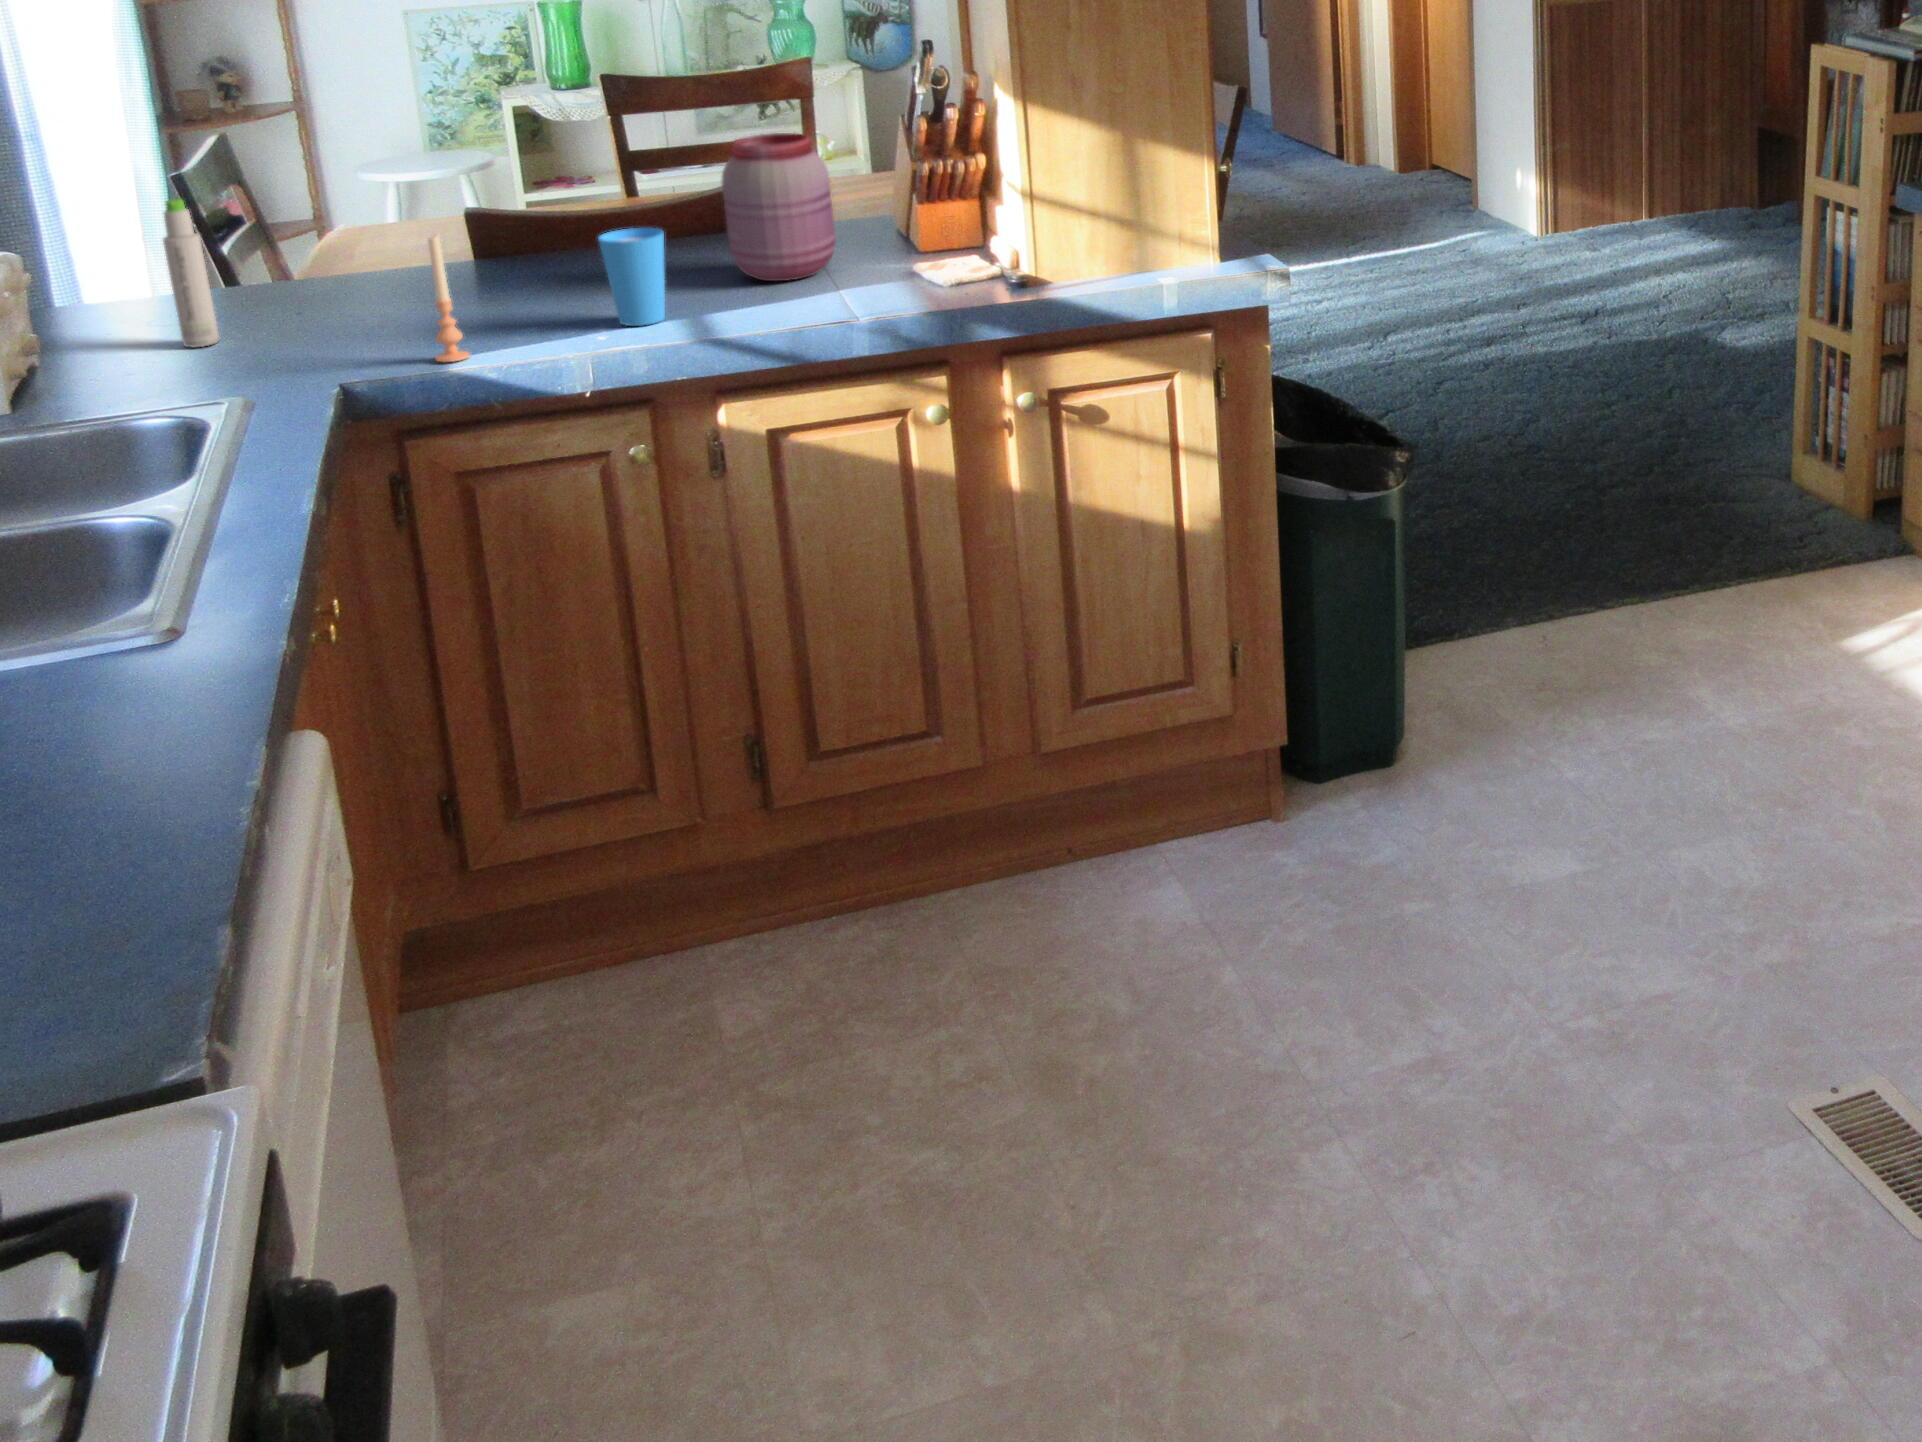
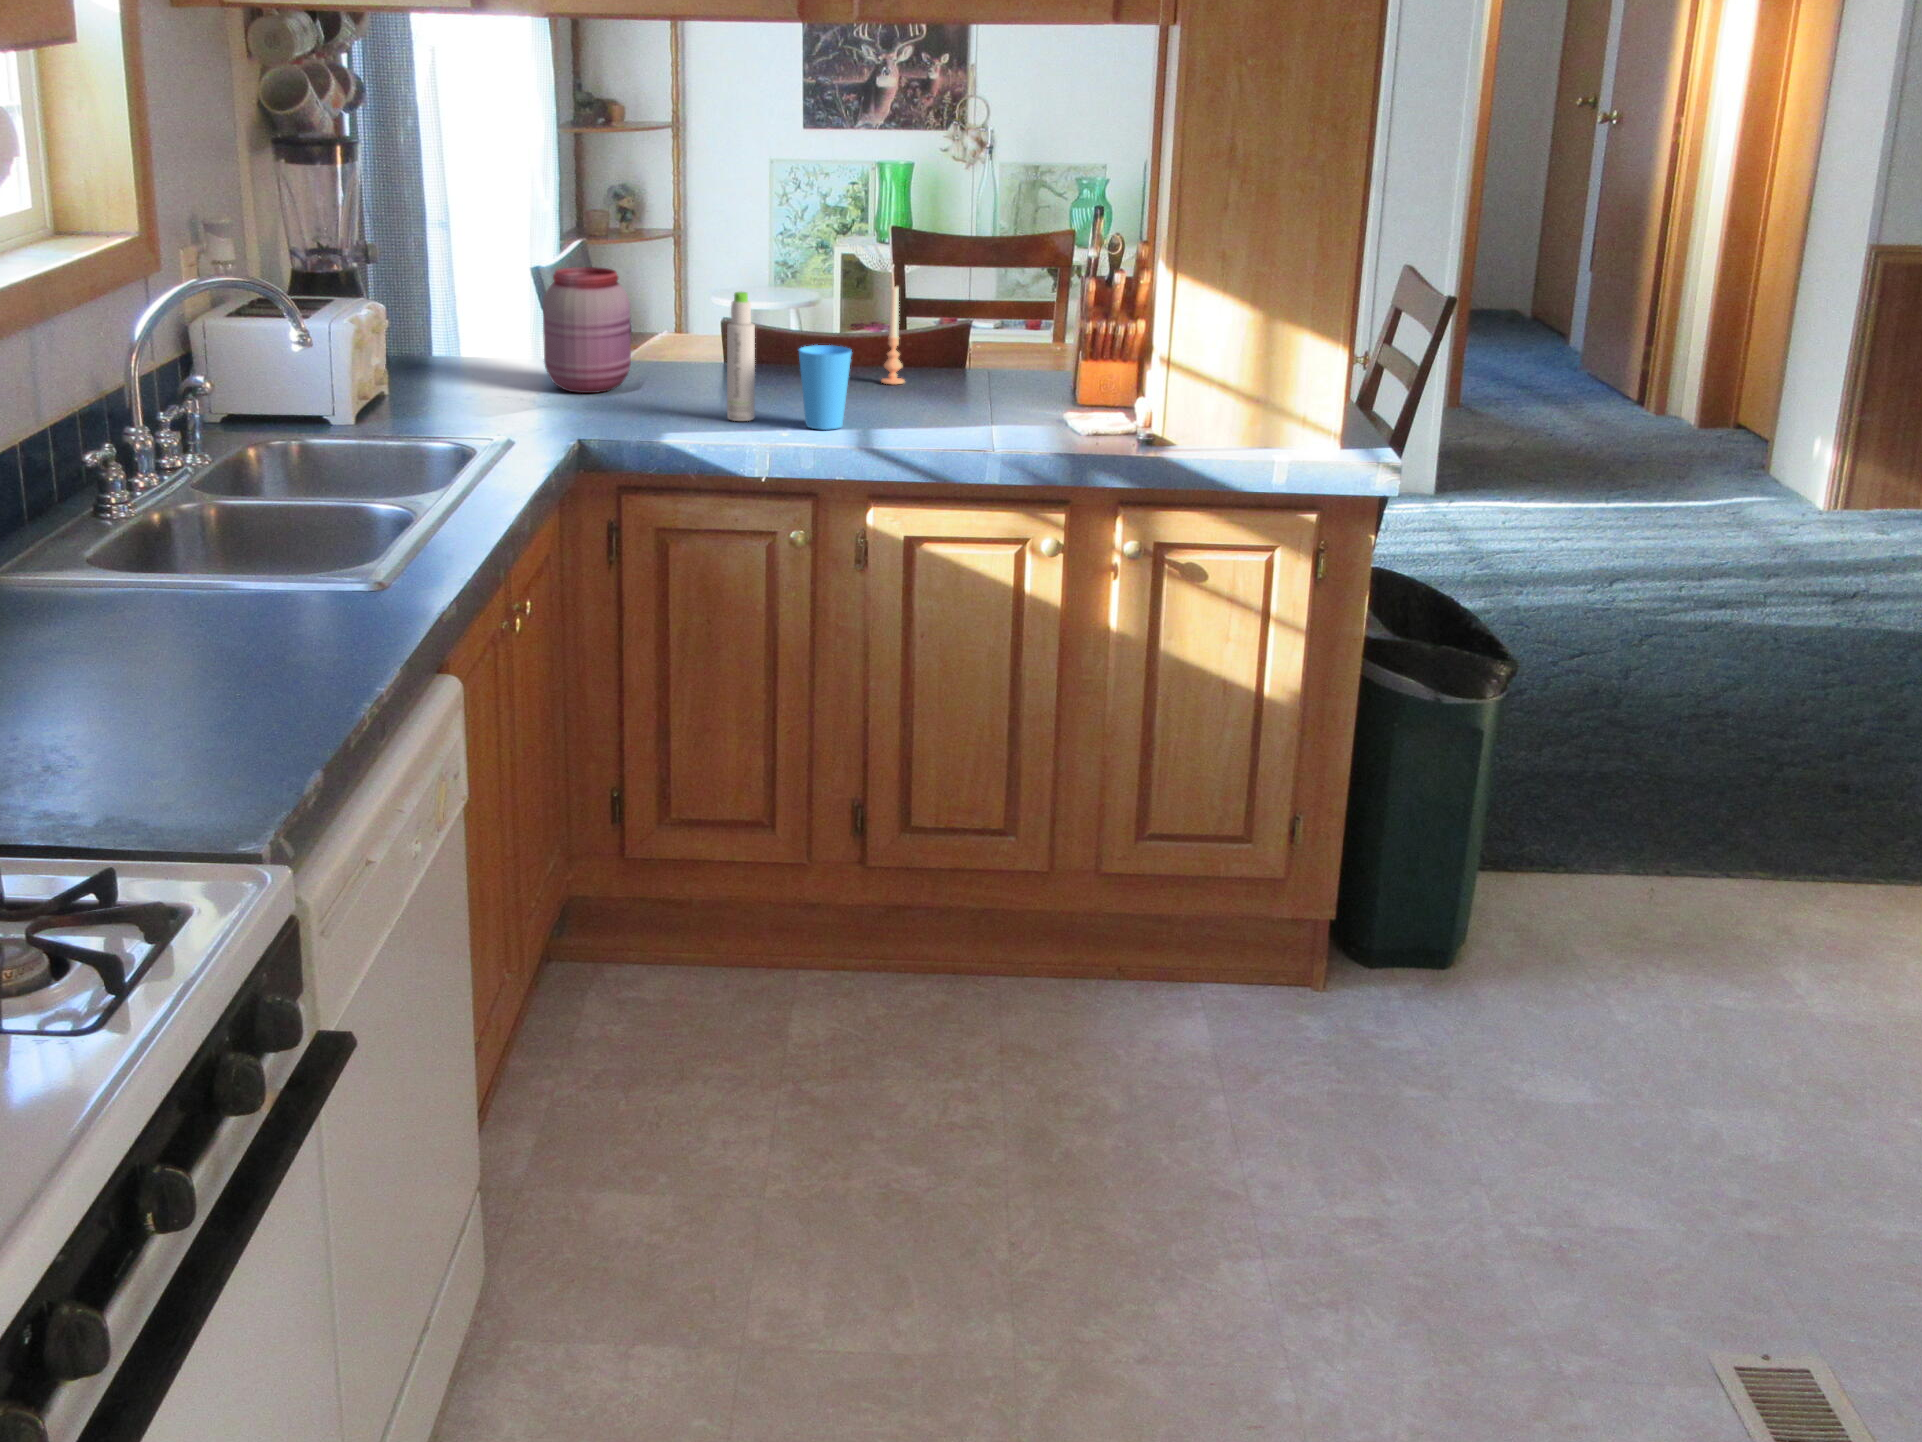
jar: present [721,133,836,281] -> present [543,267,631,393]
bottle: present [163,199,219,347] -> present [727,292,755,421]
candle: present [428,234,470,362] -> present [881,286,904,384]

